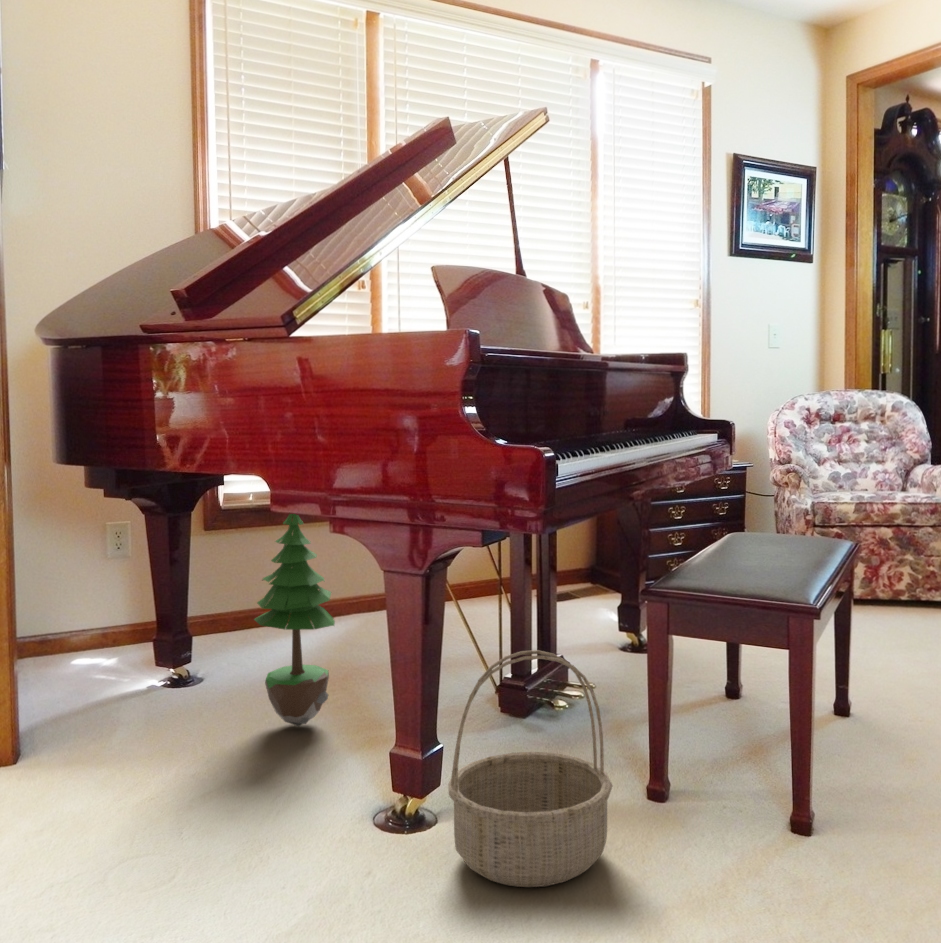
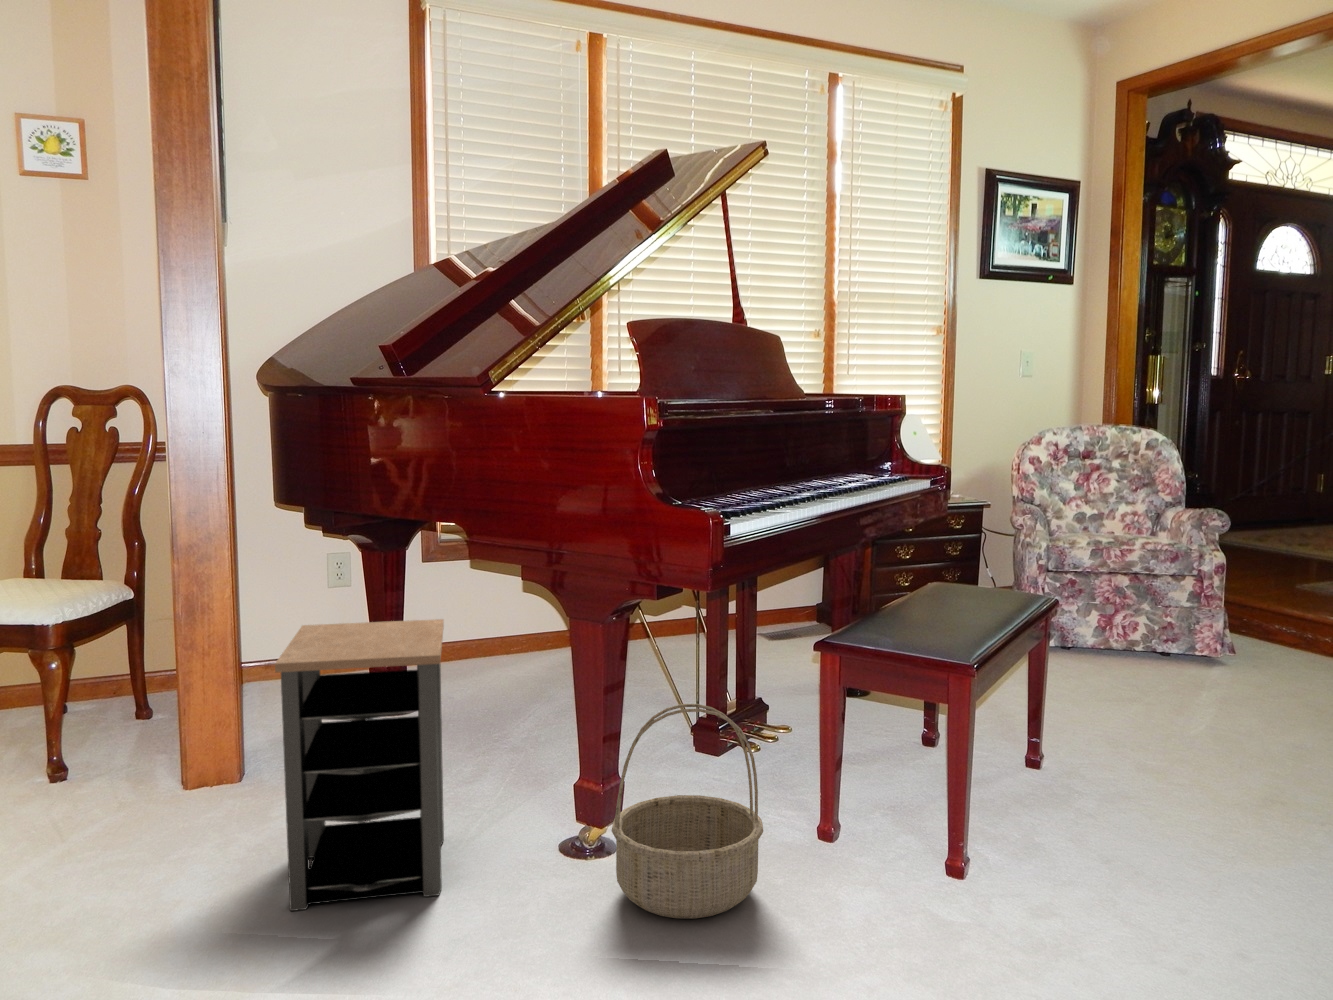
potted tree: present [254,514,335,726] -> none [455,547,534,758]
side table: none [66,574,259,907] -> present [275,619,444,911]

